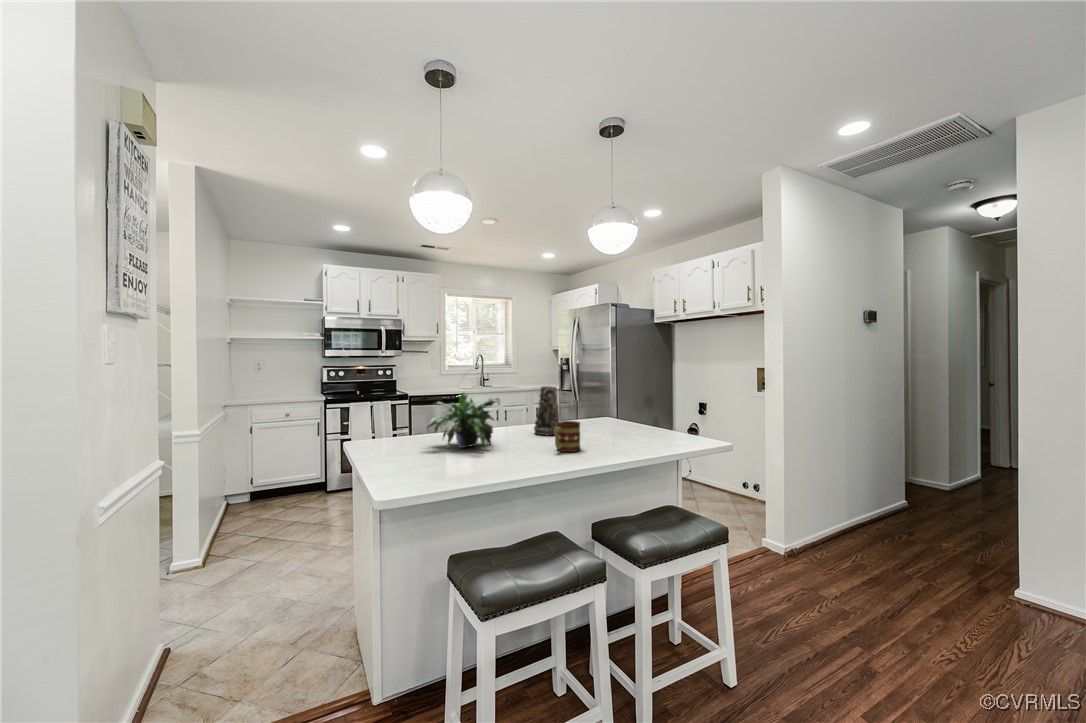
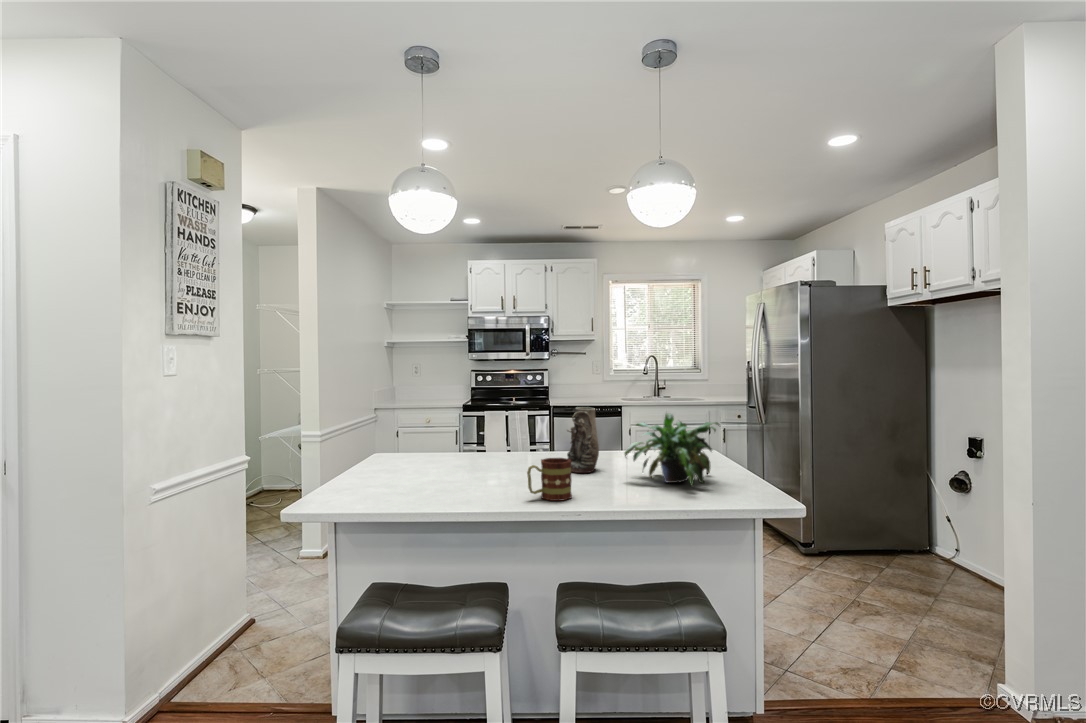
potted plant: present [427,392,499,448] -> present [625,413,719,485]

